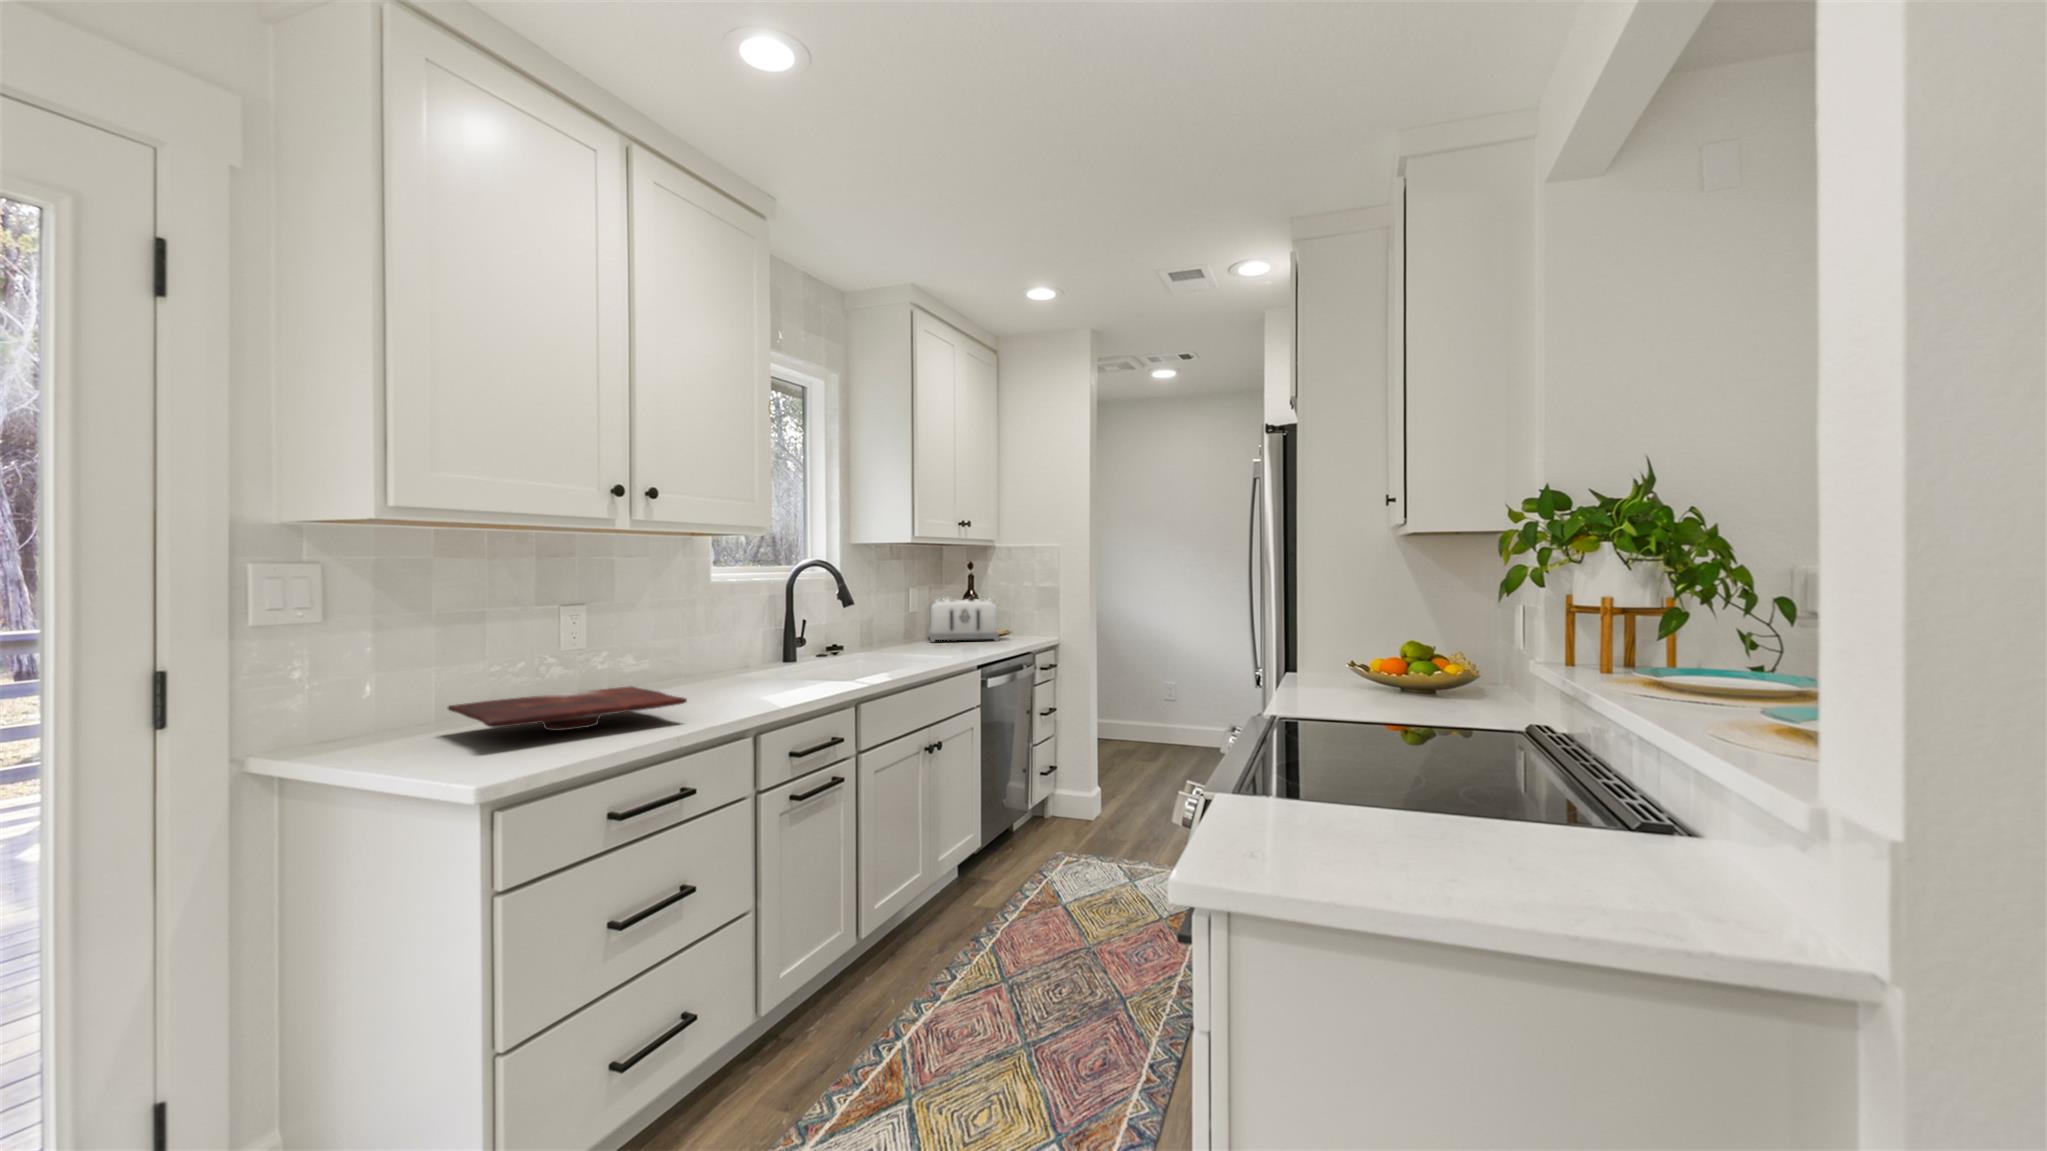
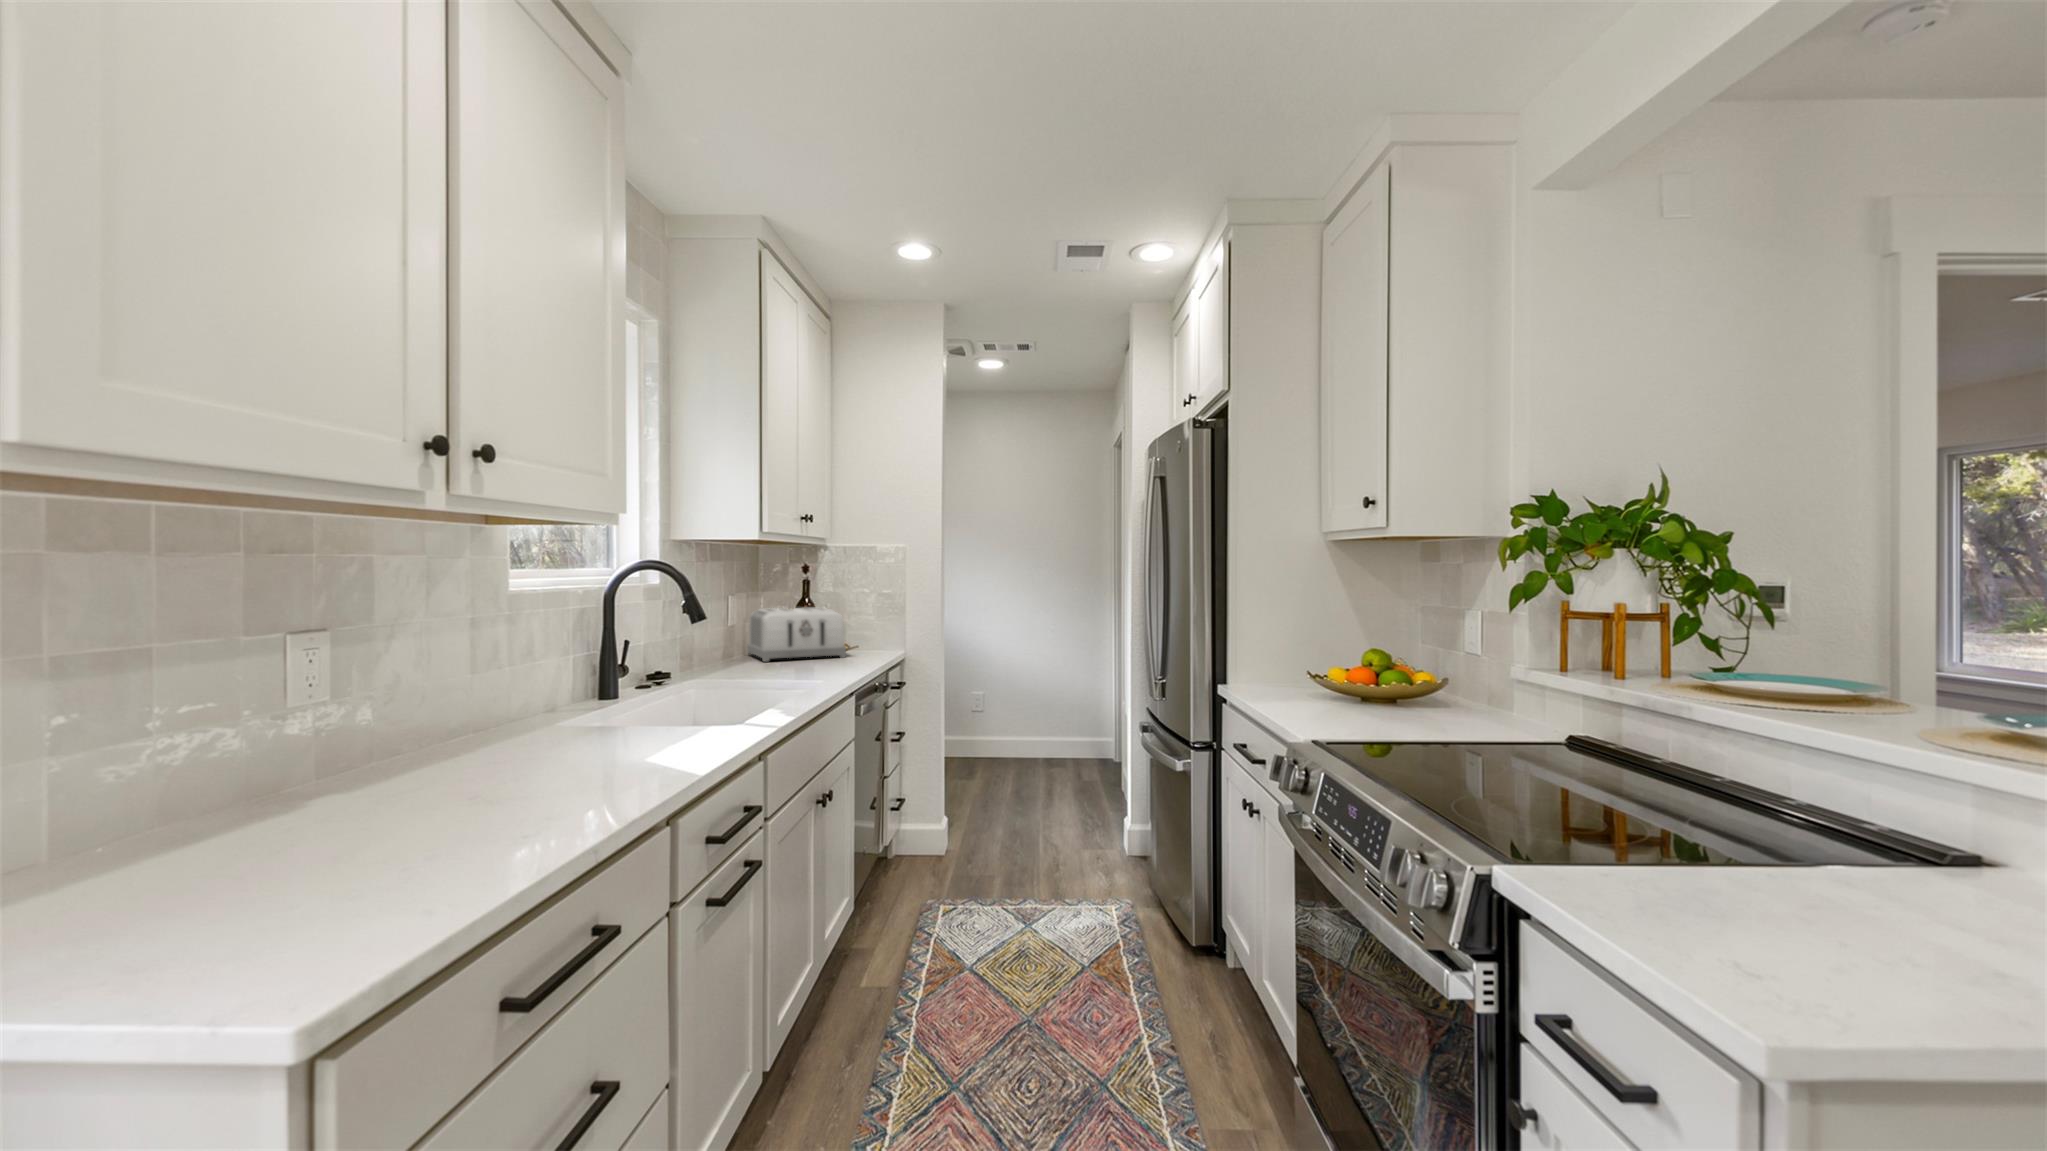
cutting board: present [448,686,687,731] -> none [95,760,582,877]

